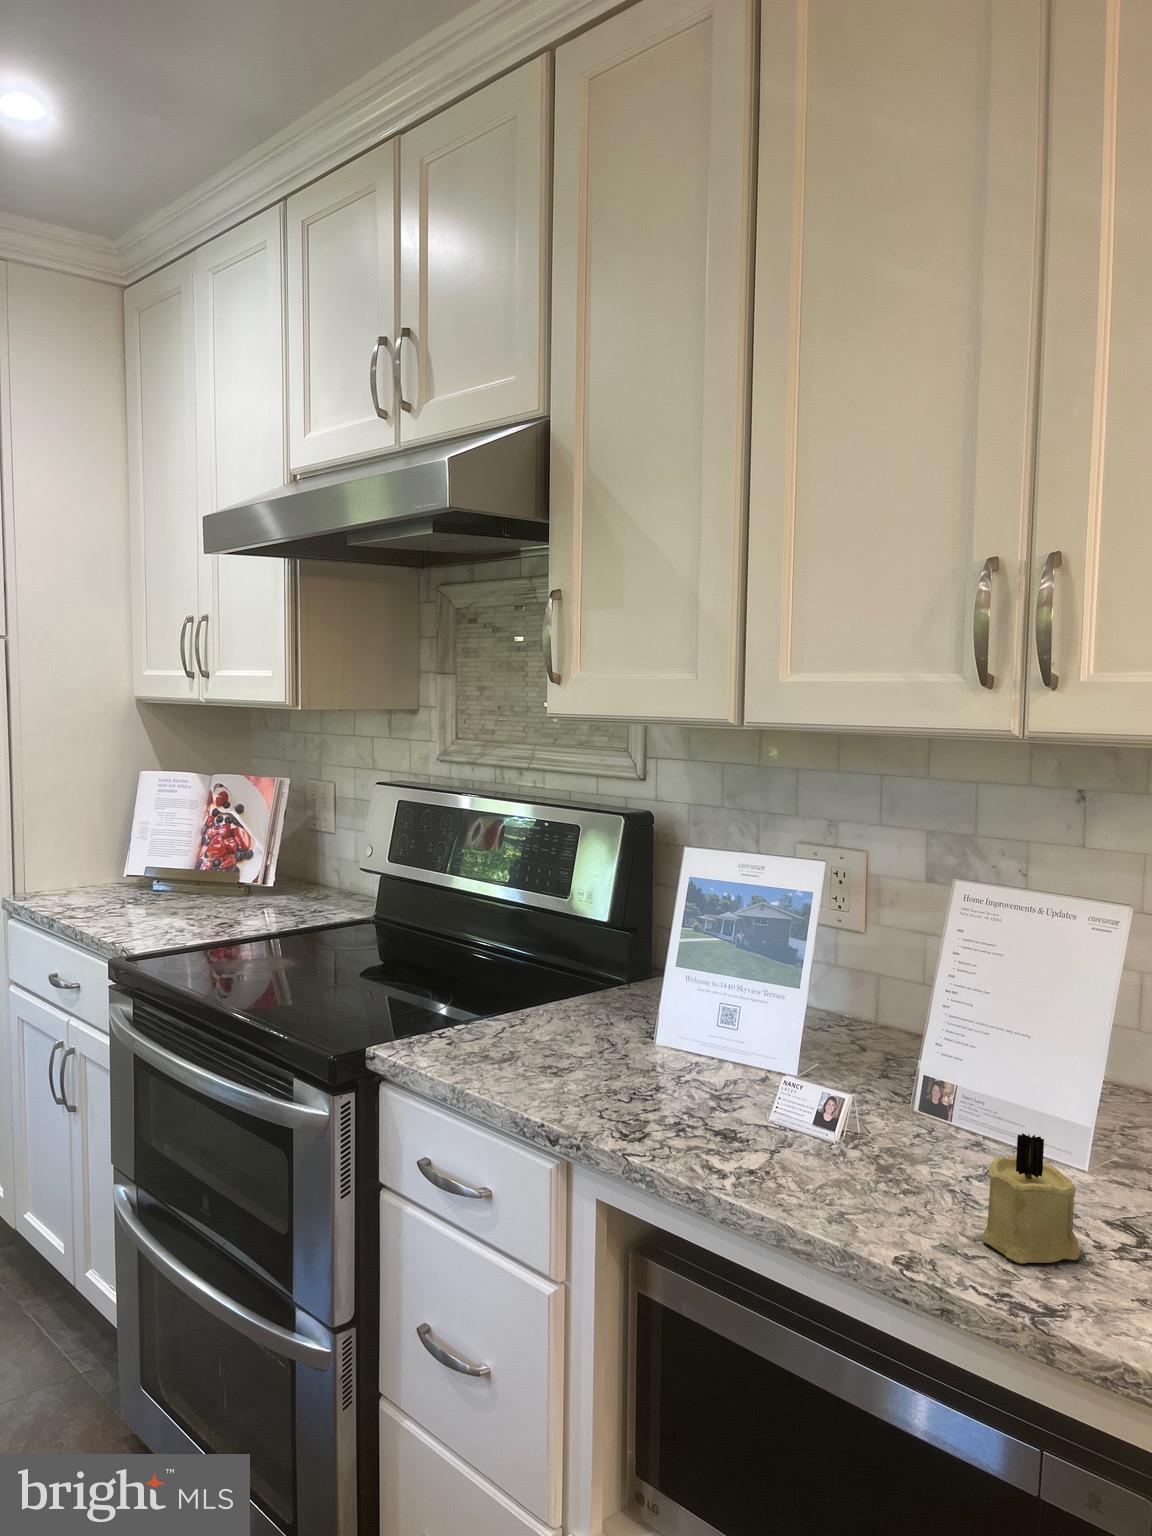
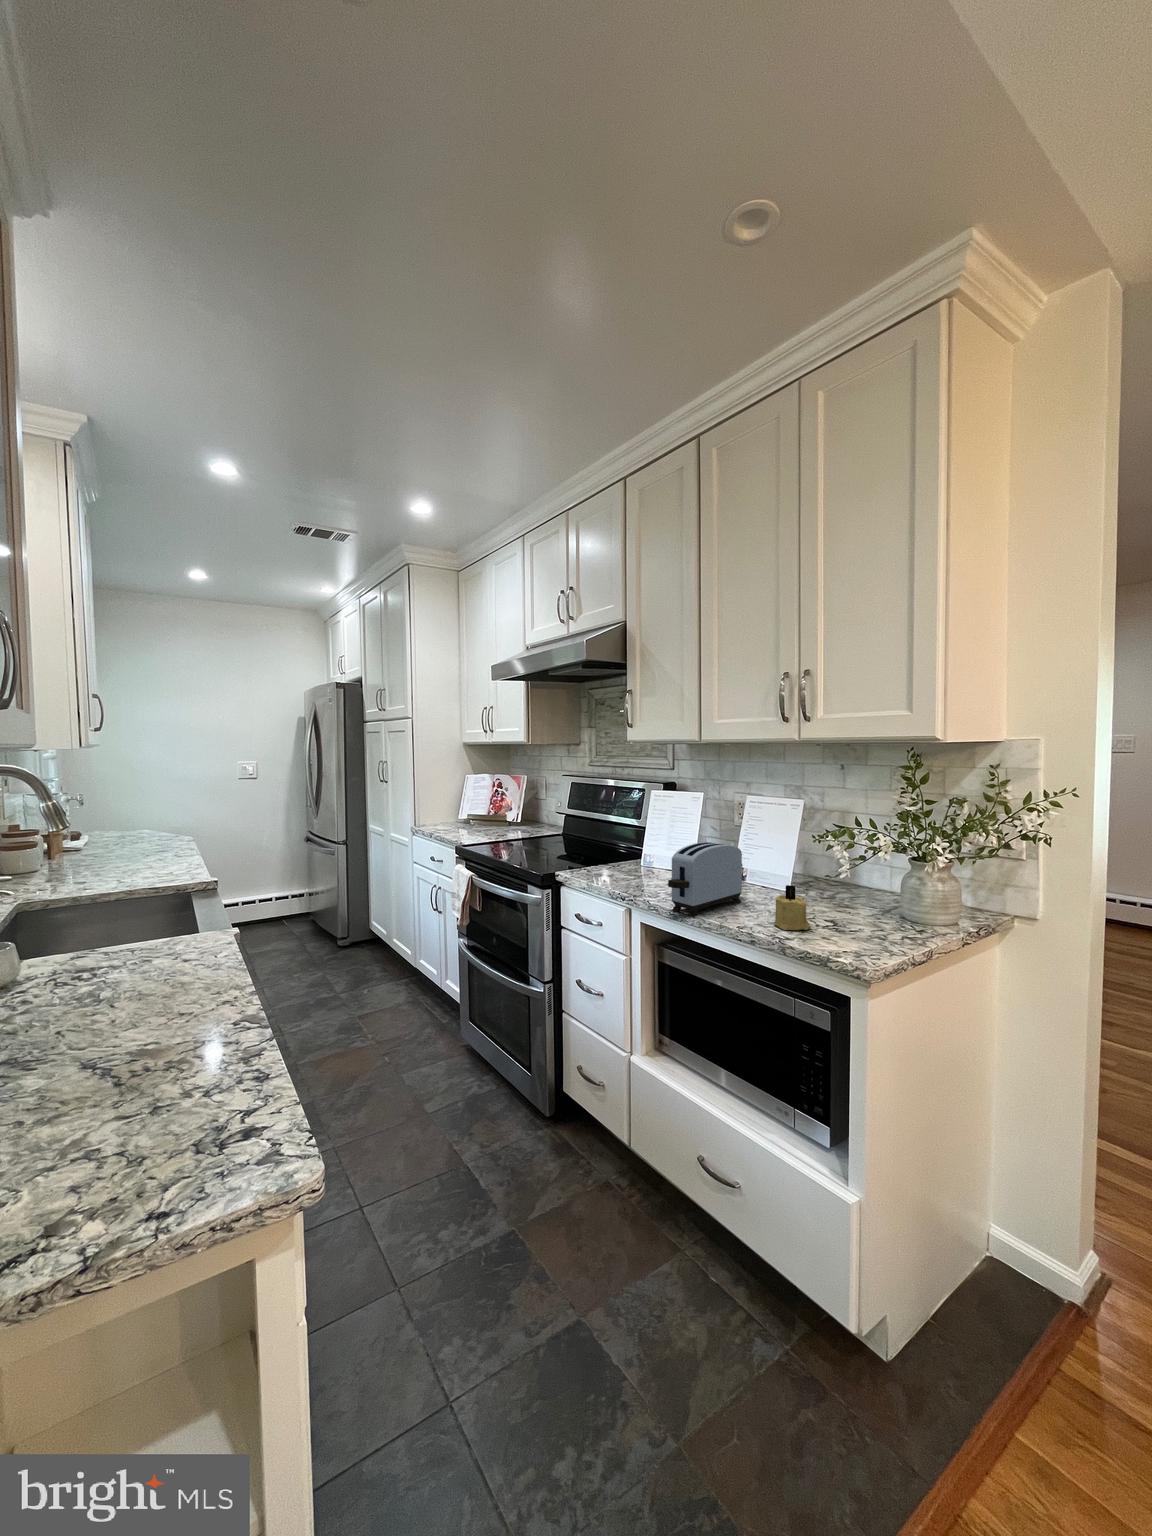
toaster: none [695,995,866,1217] -> present [668,842,743,916]

